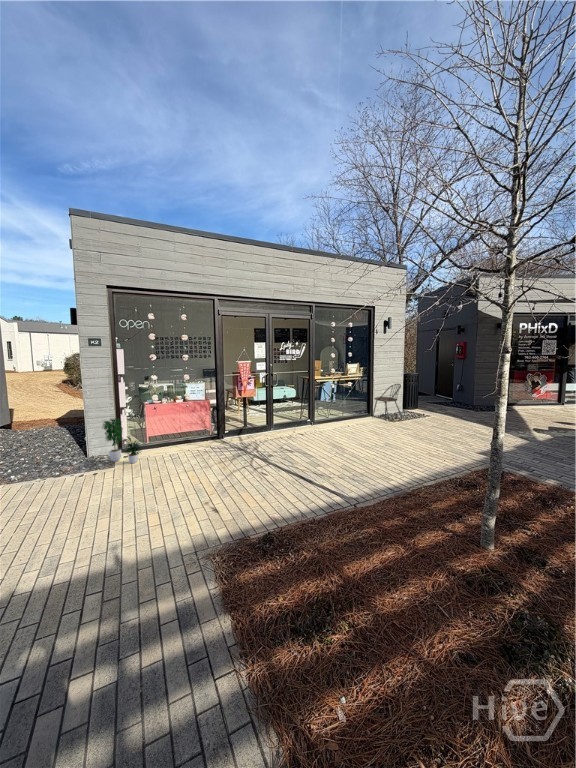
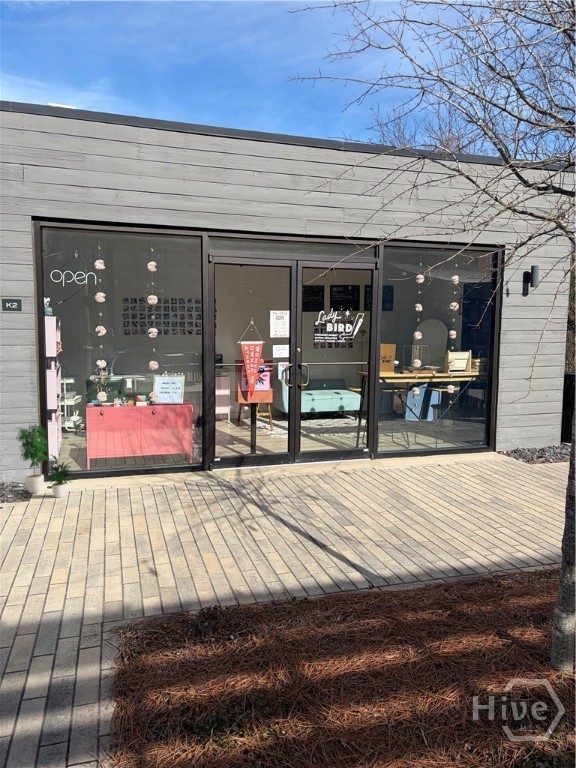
chair: present [372,384,402,421] -> none [494,392,552,461]

